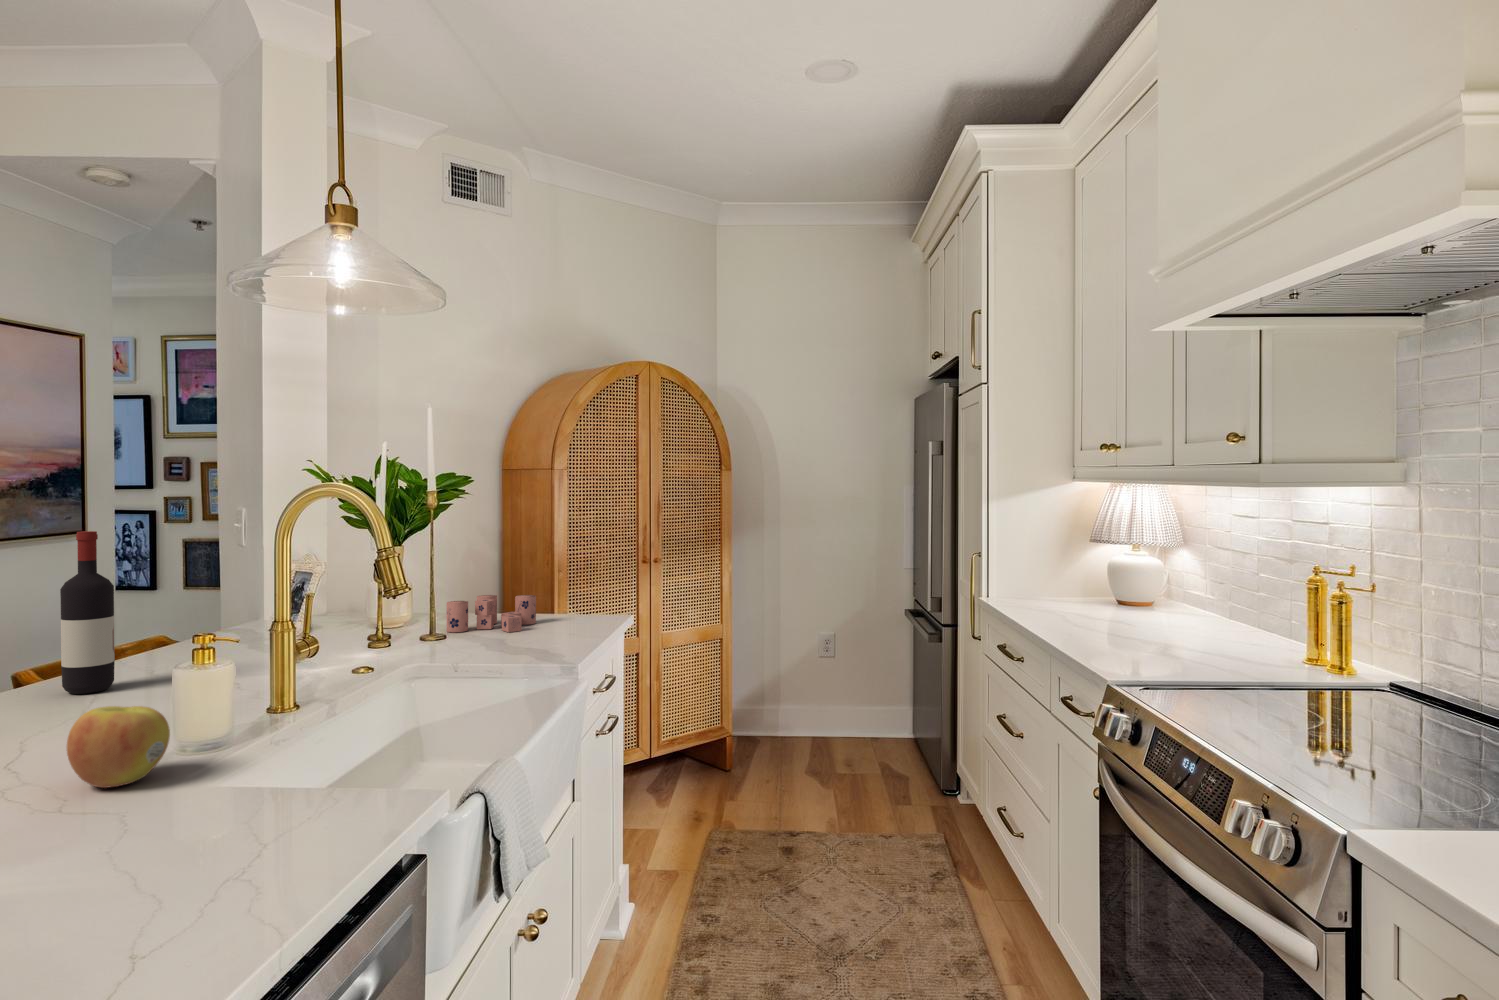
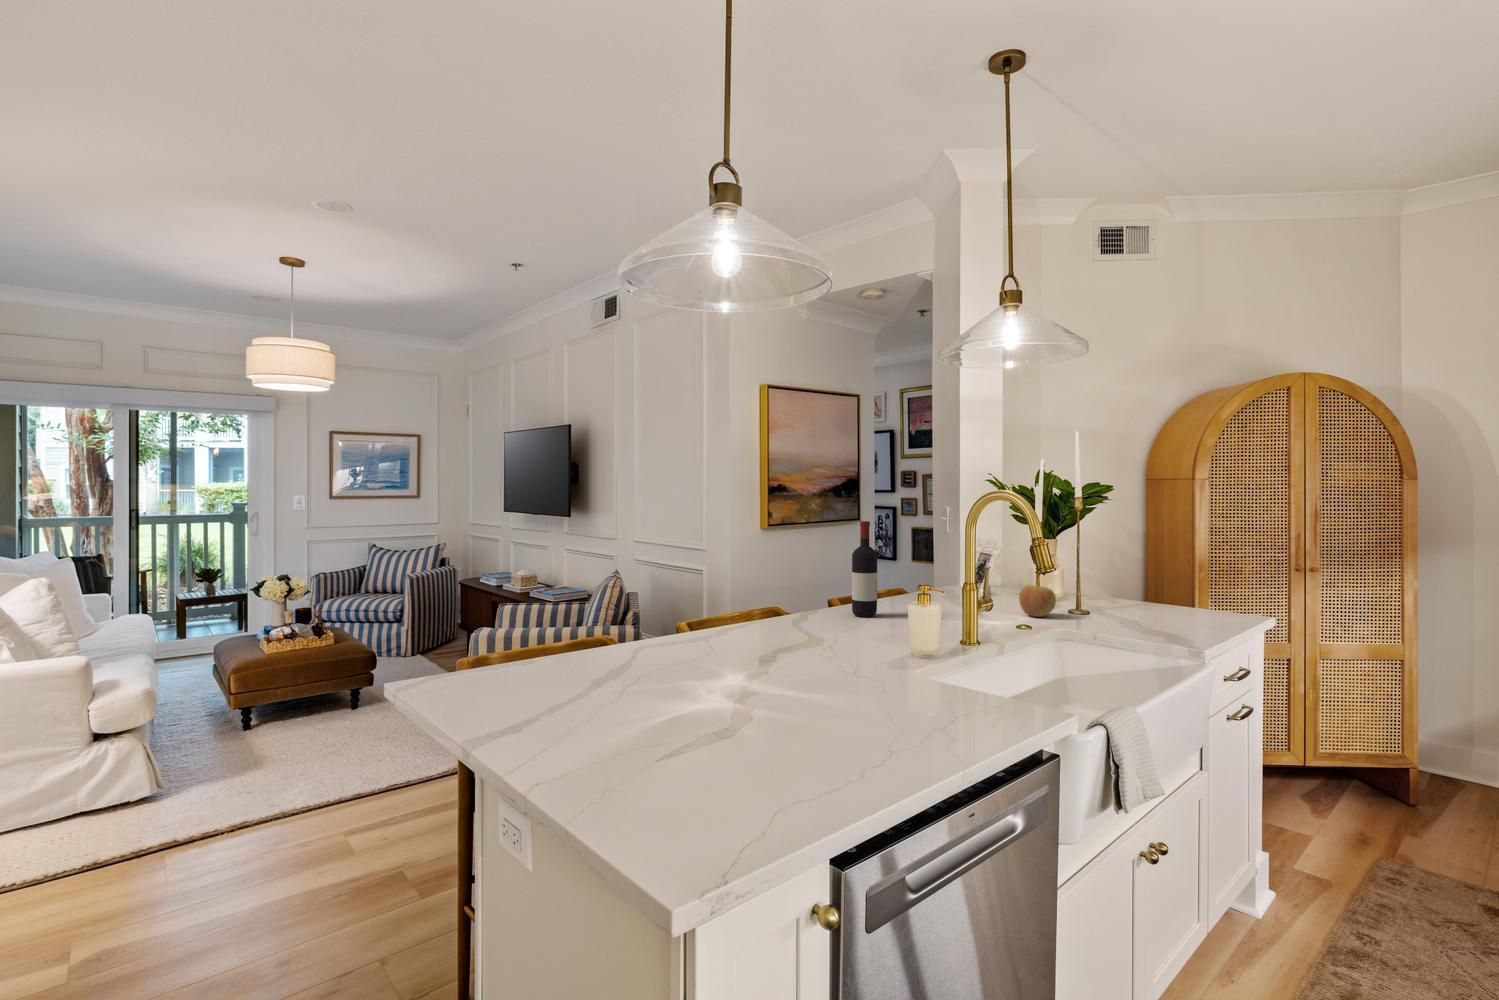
candle: present [447,595,536,632] -> none [1089,583,1169,616]
apple: present [67,706,170,788] -> present [1019,585,1056,617]

